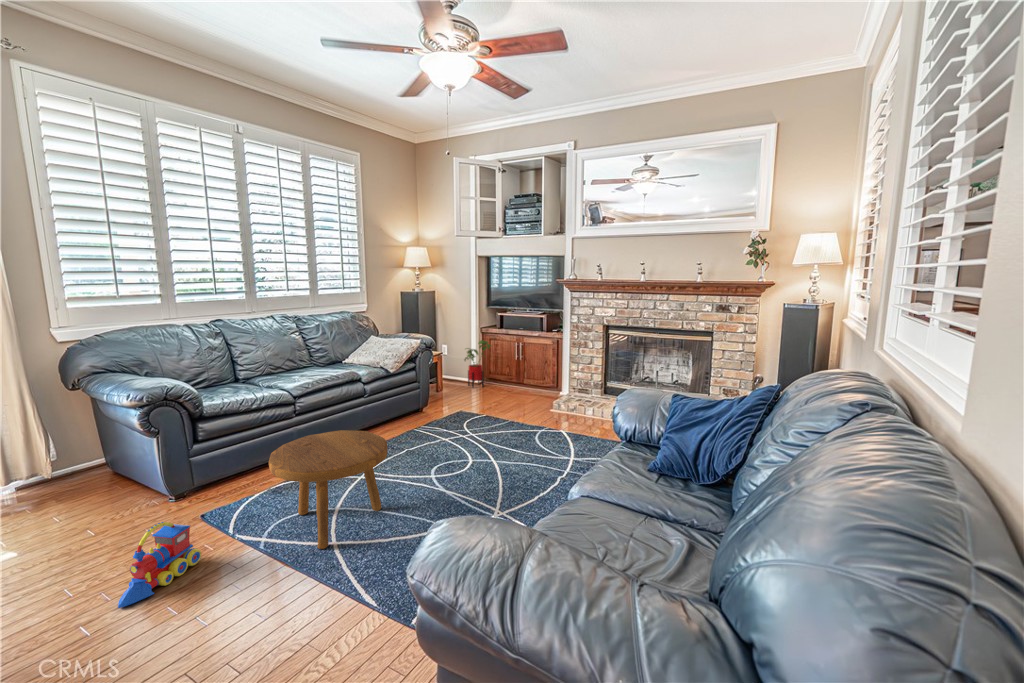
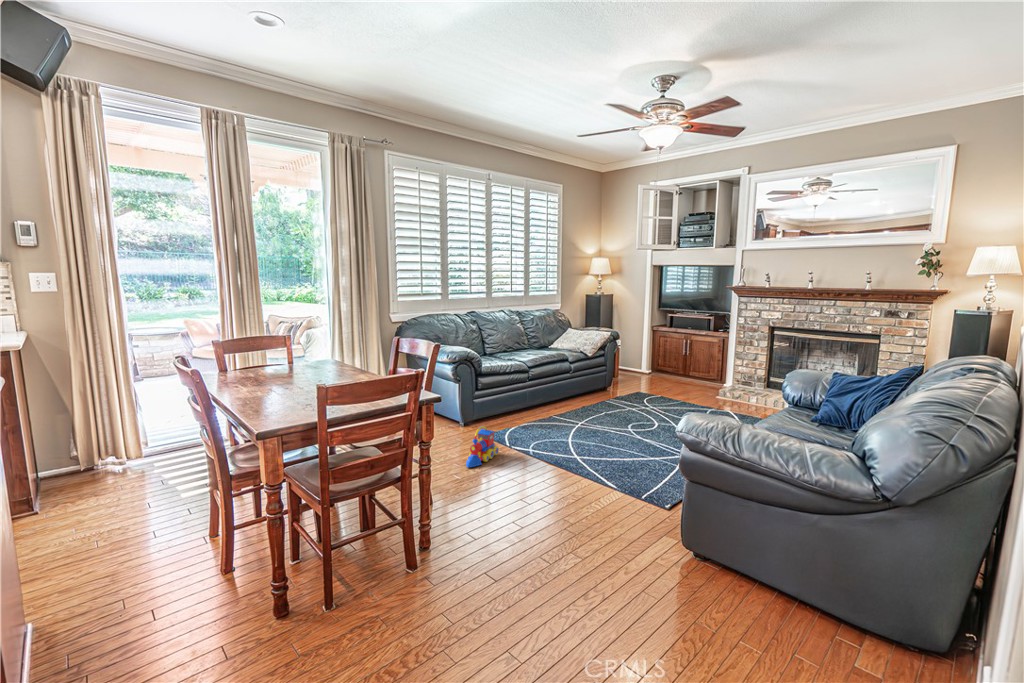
house plant: present [464,340,491,387] -> none [638,337,663,376]
footstool: present [269,430,388,549] -> none [535,387,609,457]

